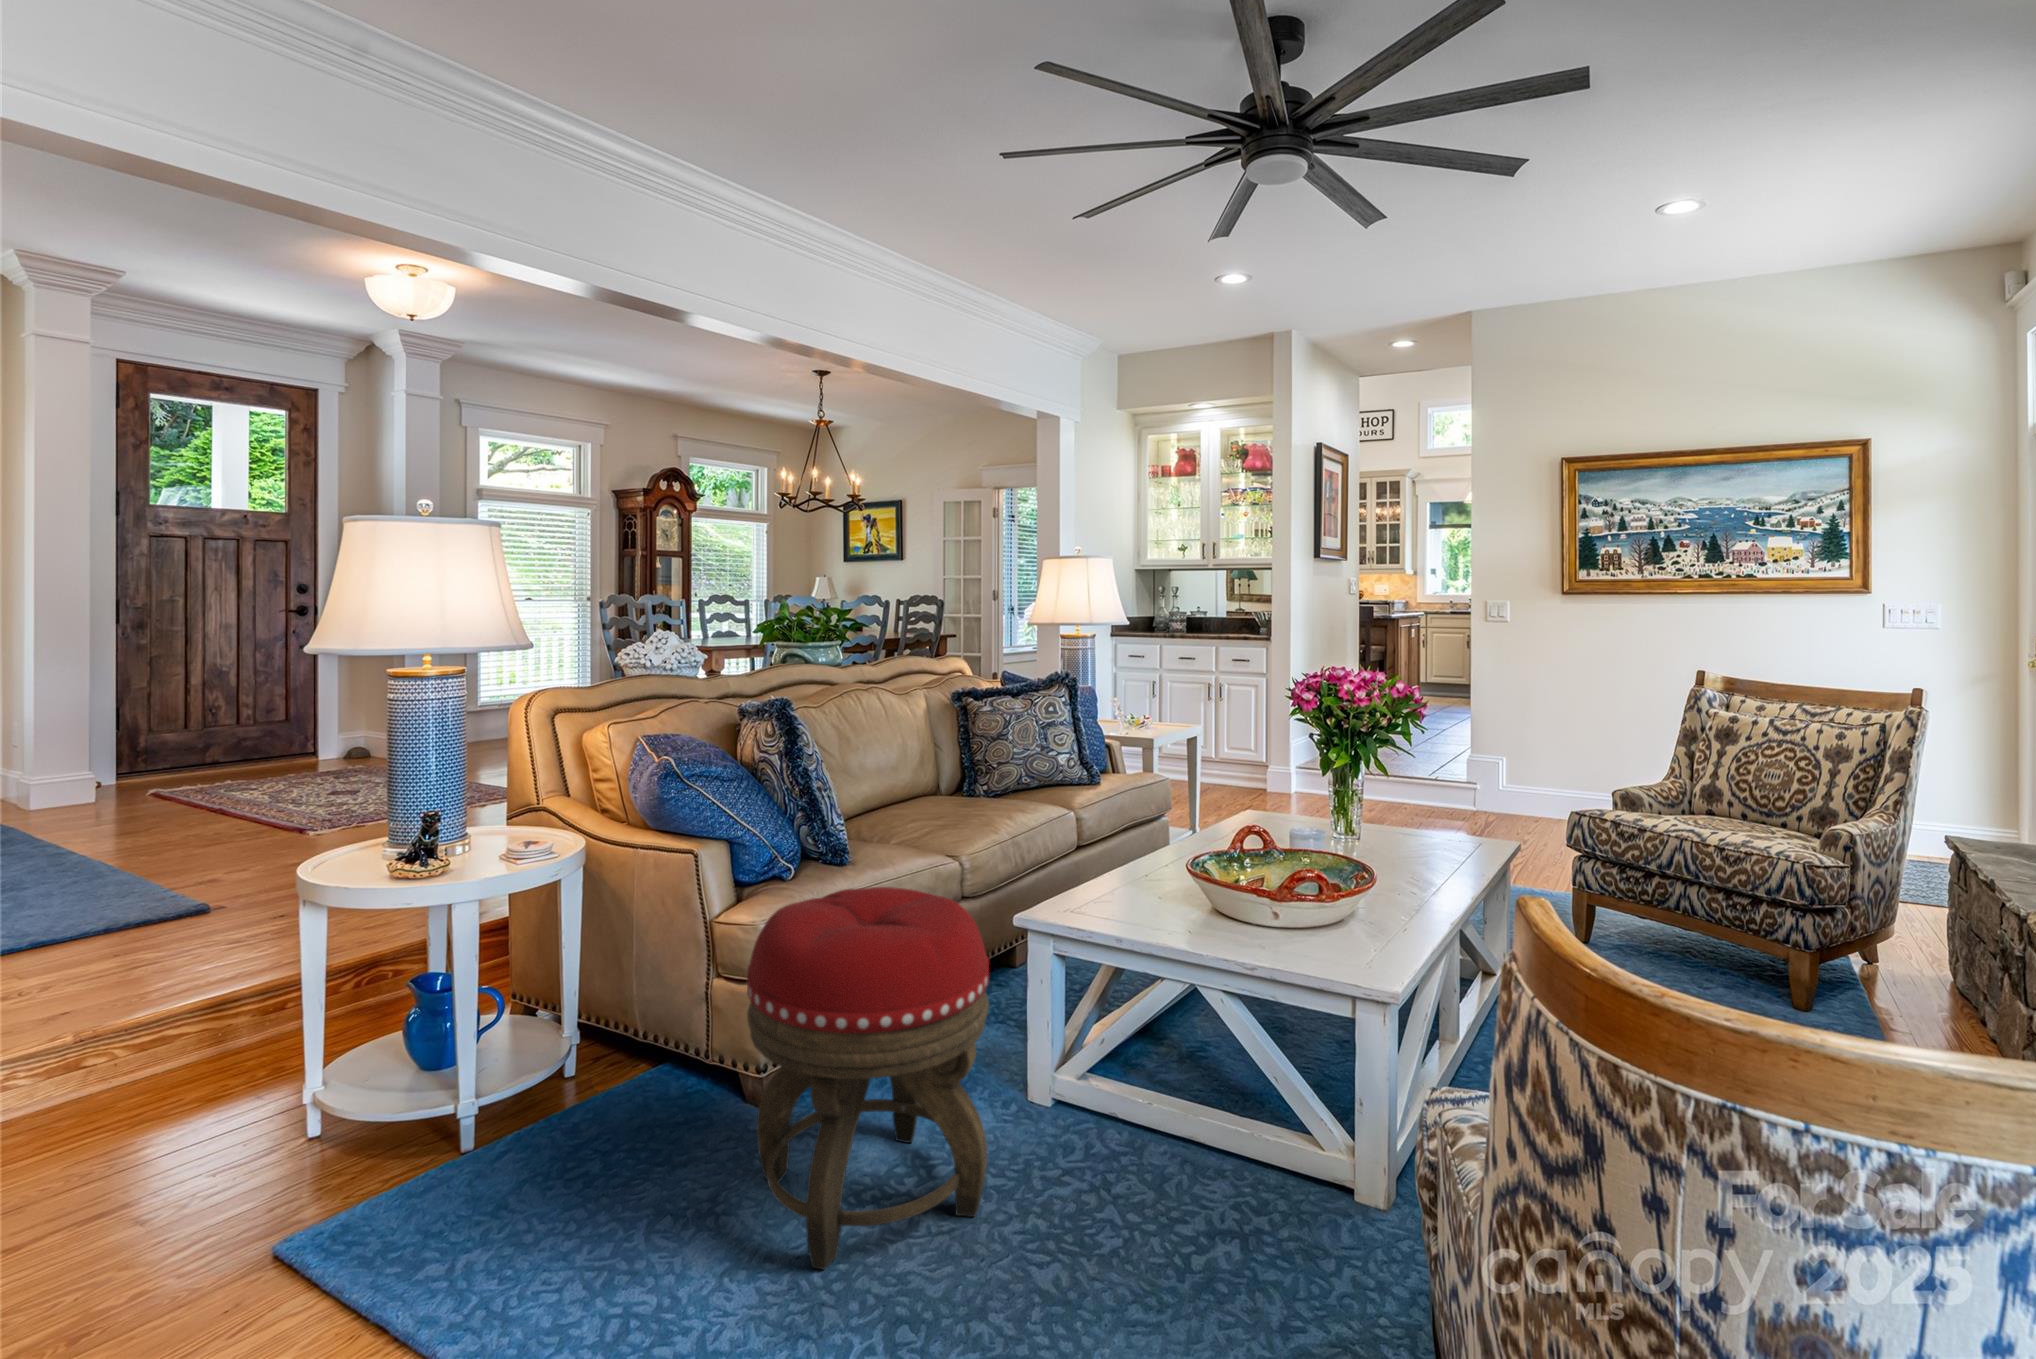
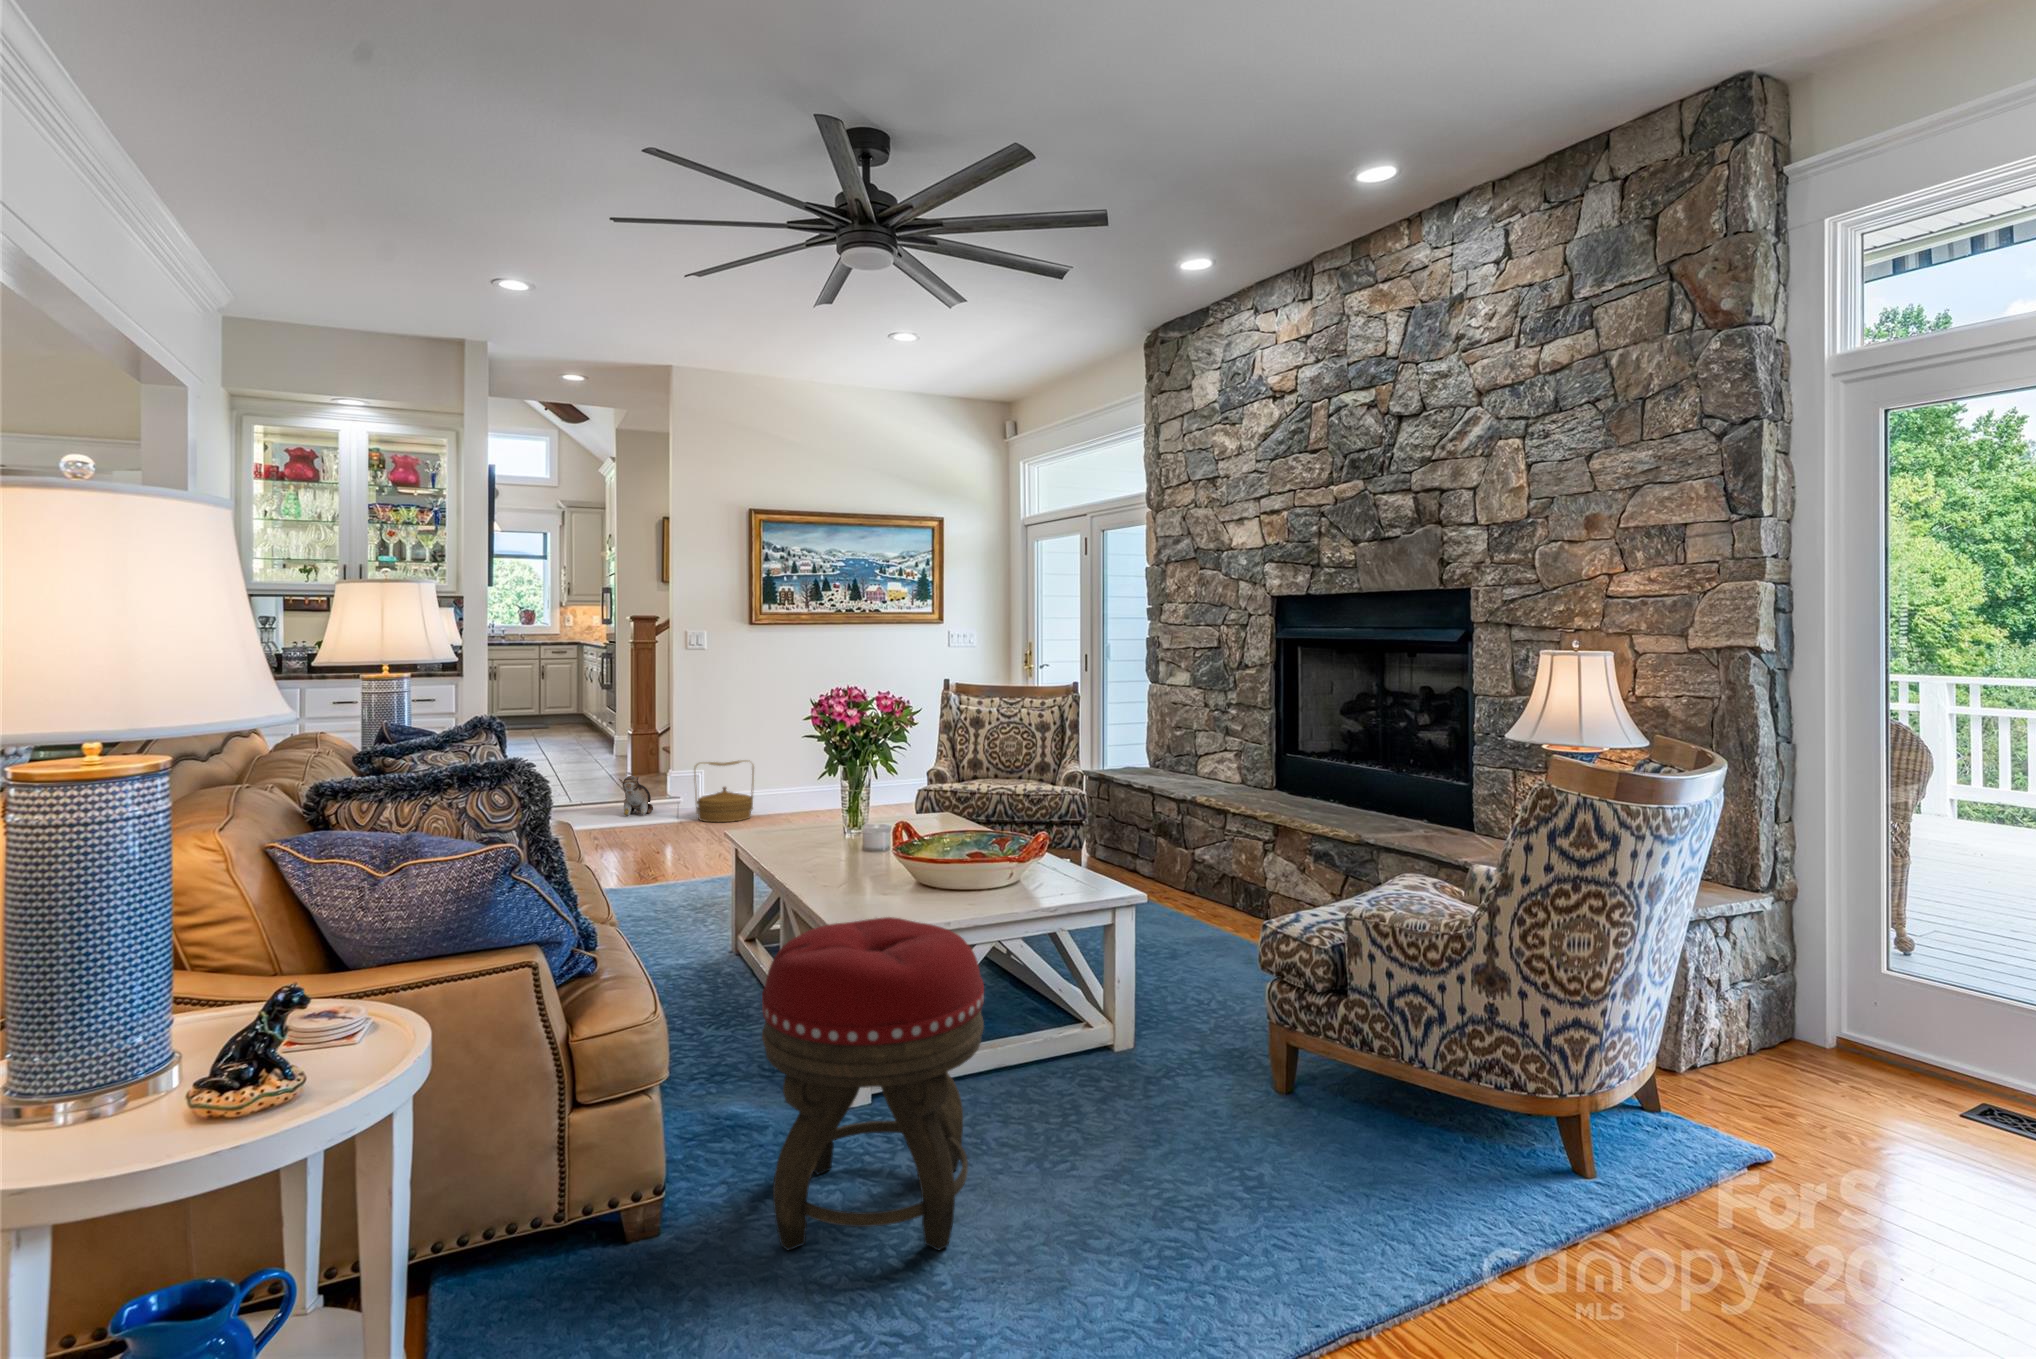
basket: none [1464,742,1537,814] -> present [694,760,754,822]
plush toy: none [1396,746,1443,788] -> present [619,776,653,816]

